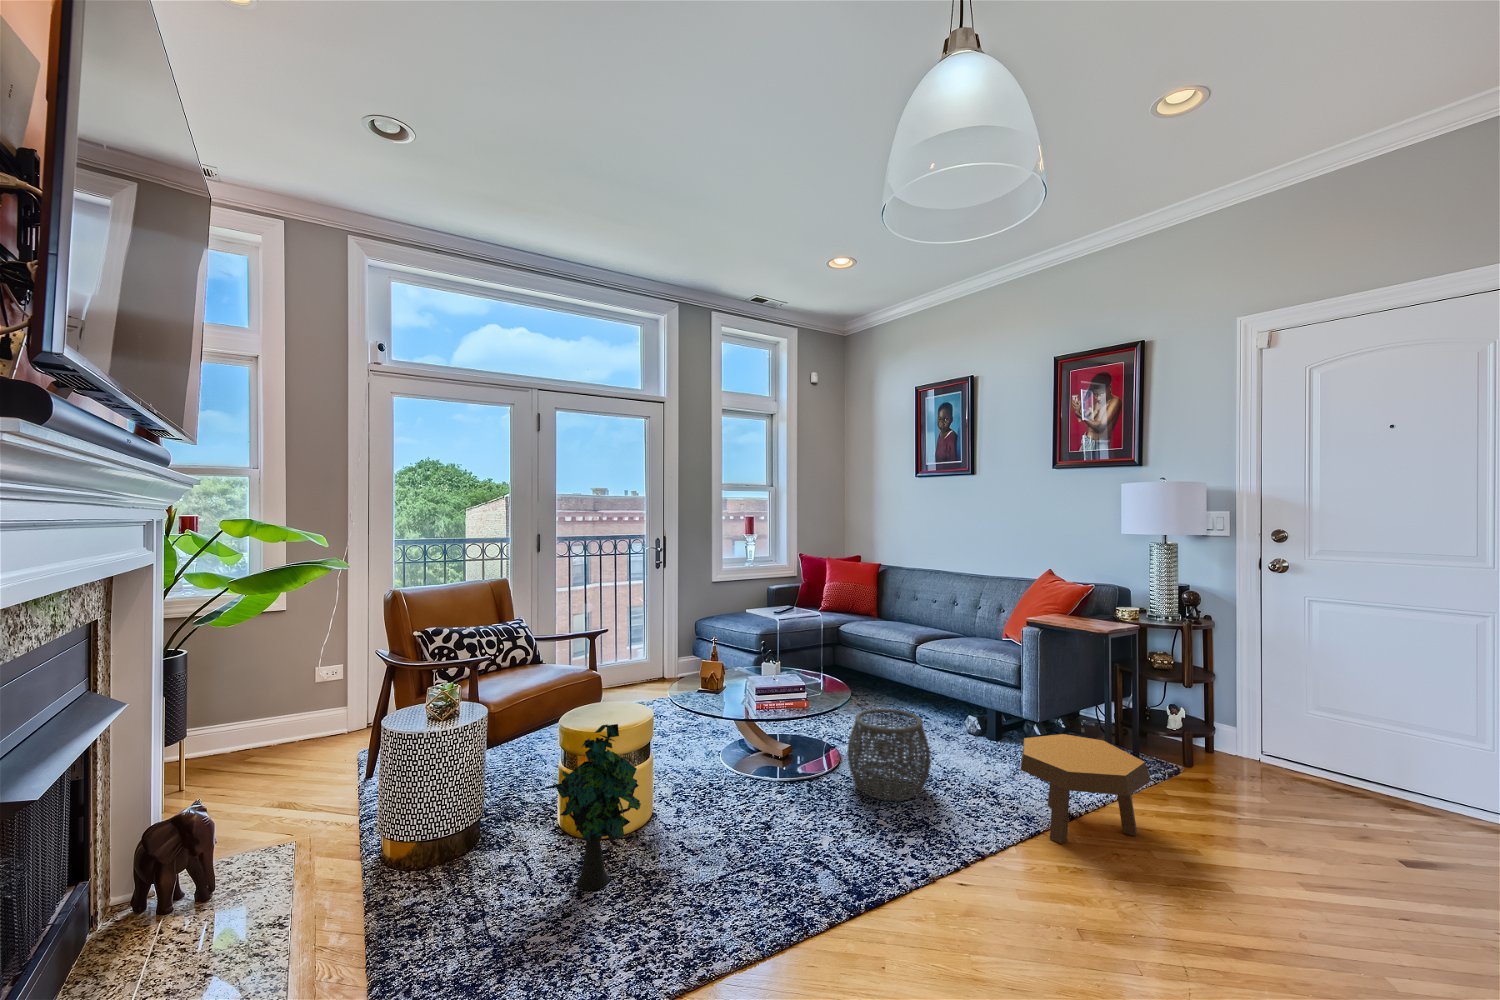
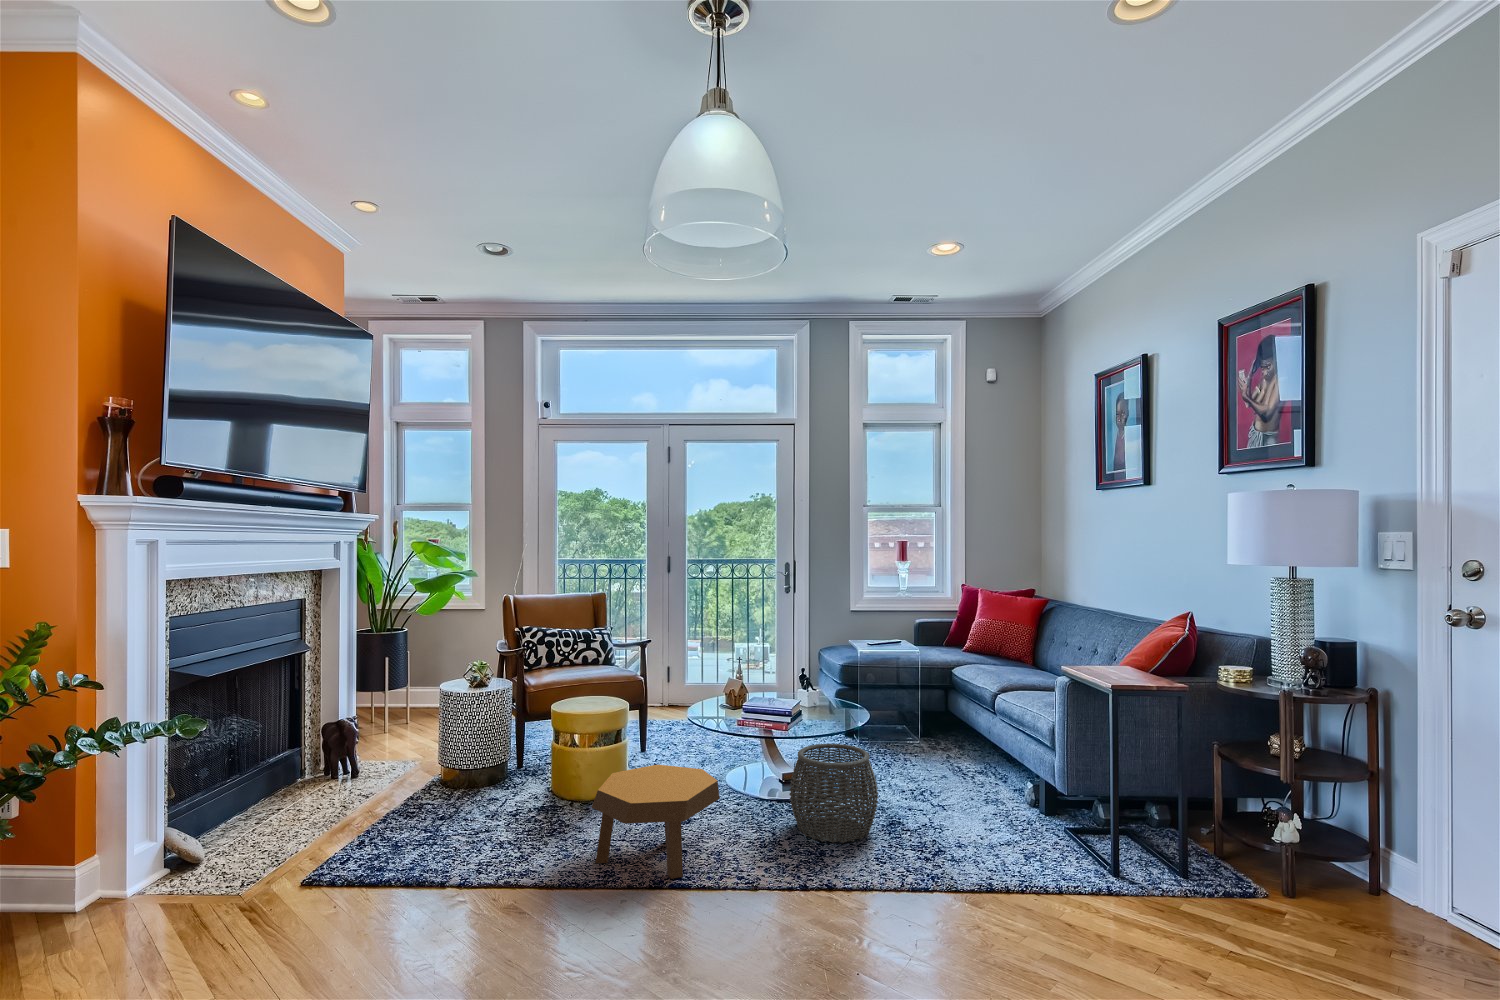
decorative plant: present [546,724,641,890] -> none [476,702,549,833]
footstool: present [1021,734,1151,844] -> present [592,765,720,879]

